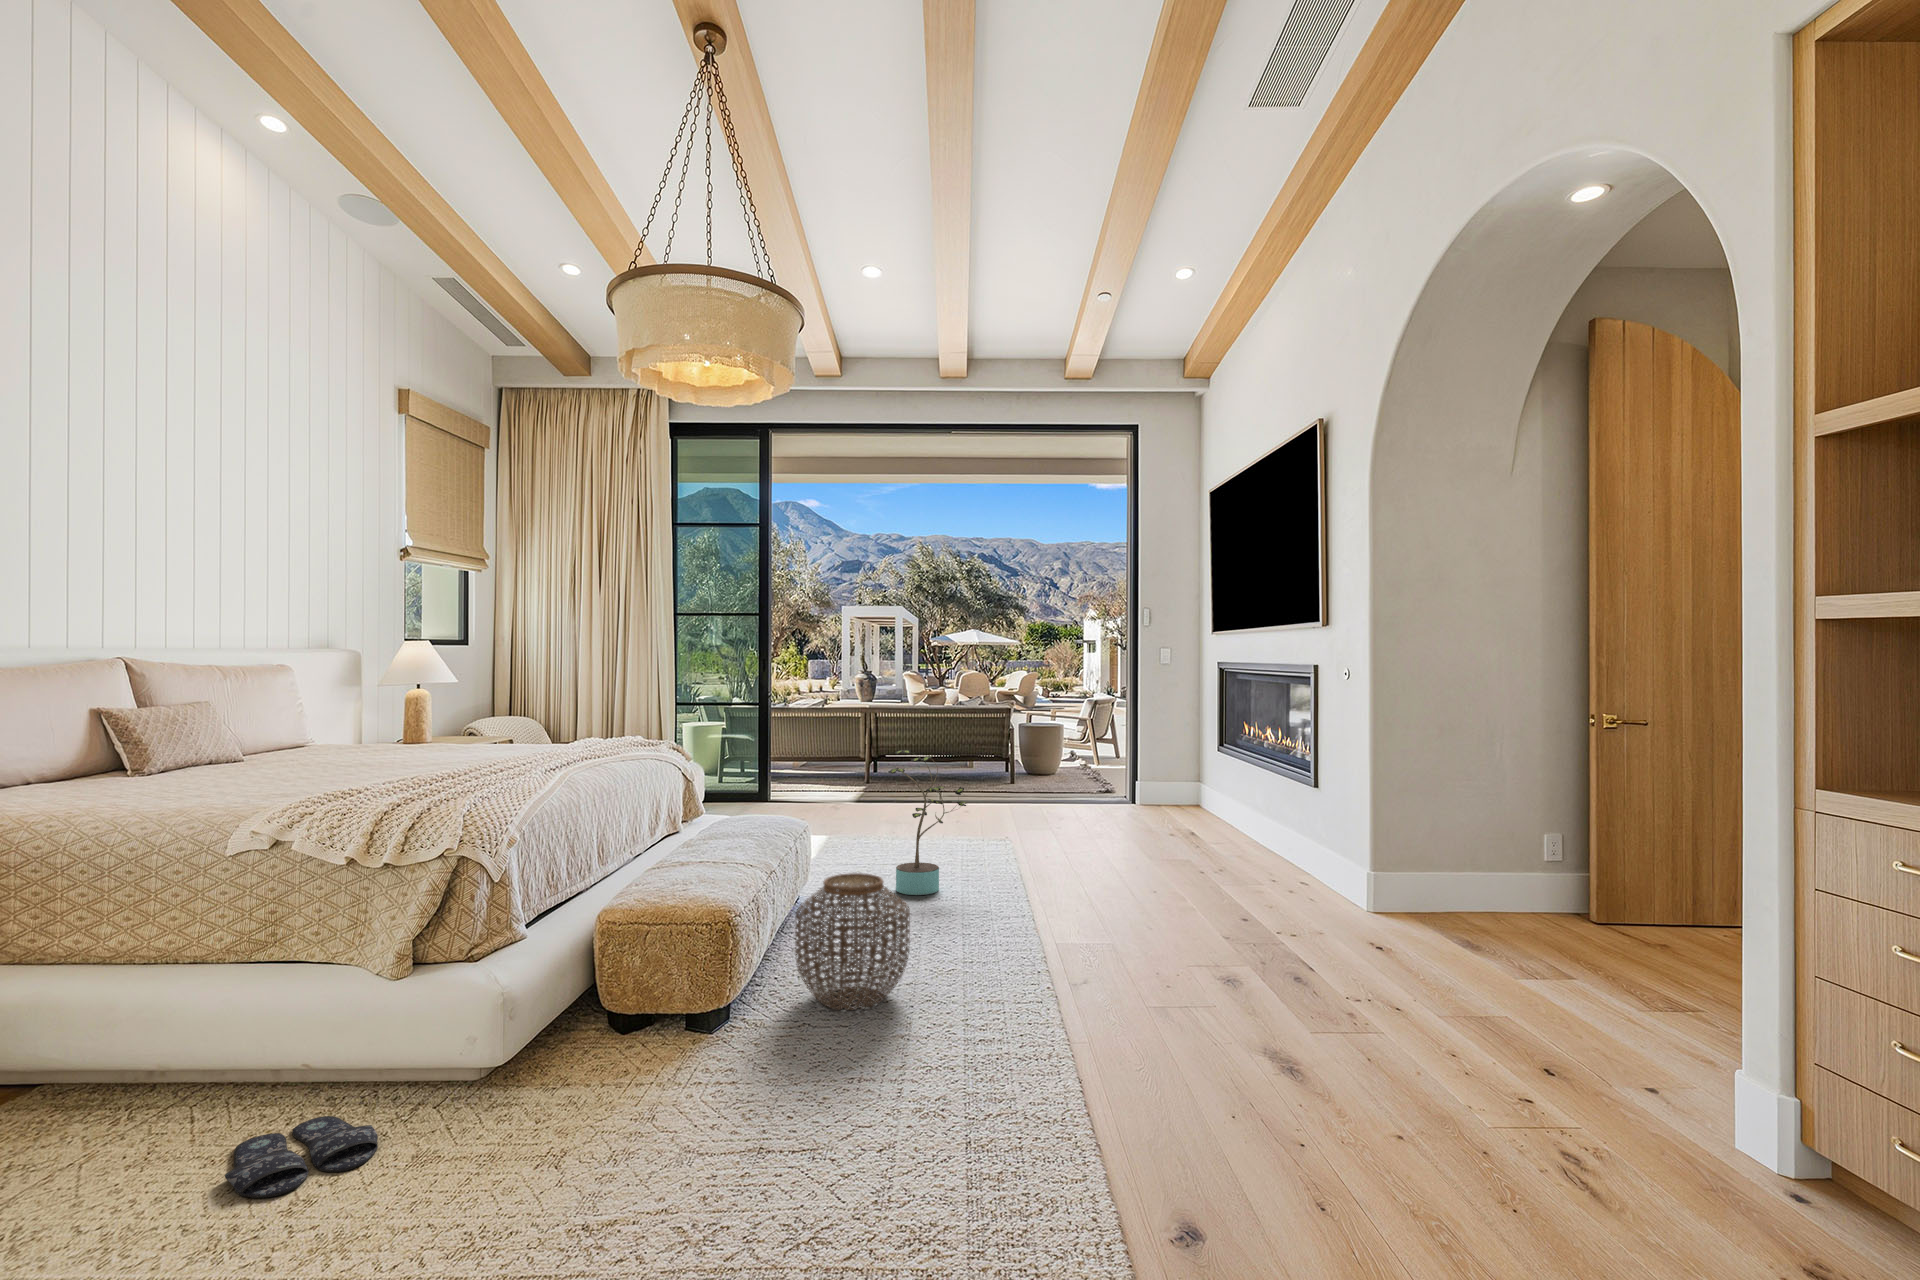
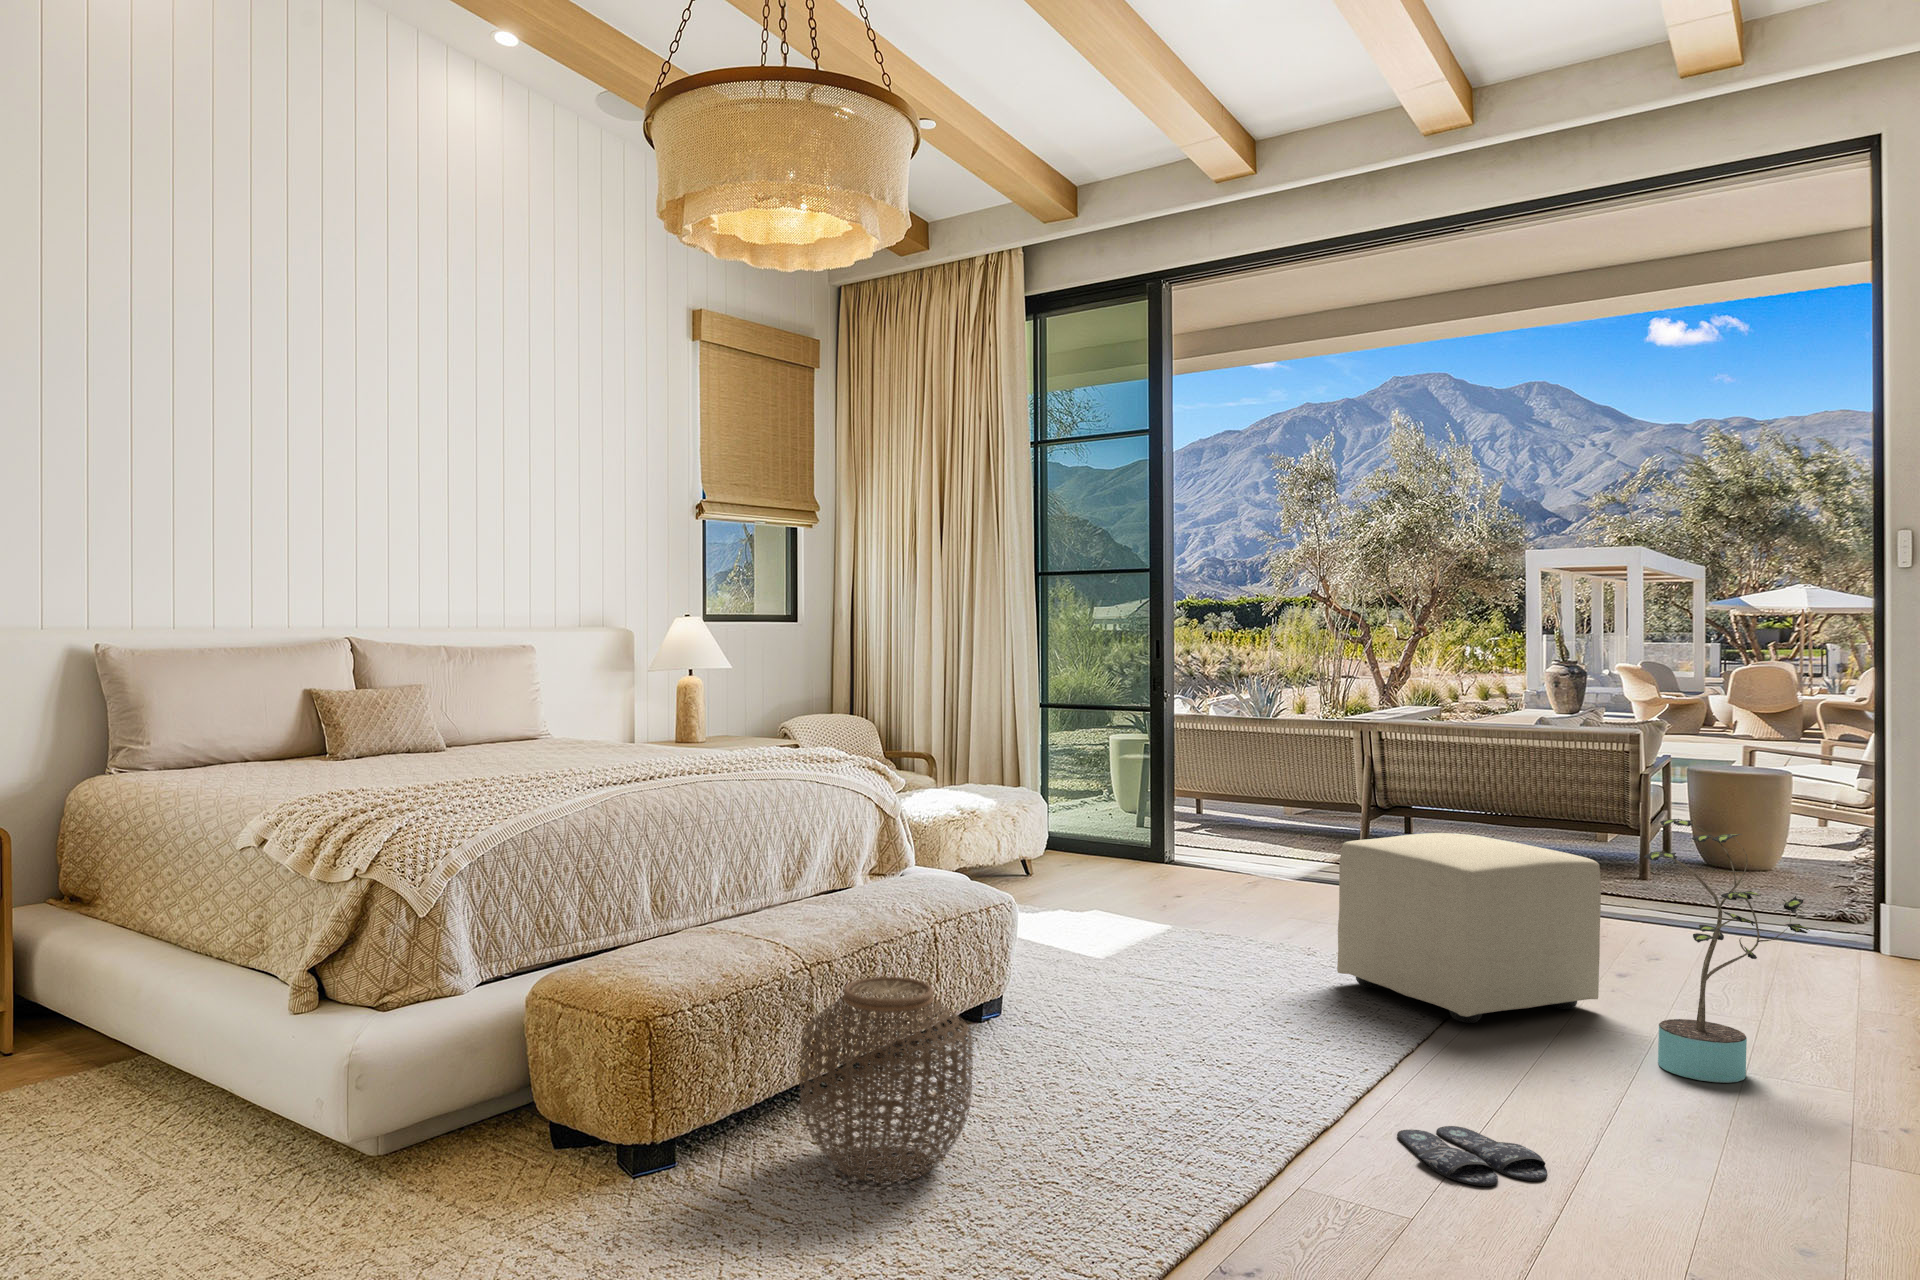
potted plant: present [888,750,966,895] -> present [1644,819,1809,1083]
ottoman: none [960,763,1092,865] -> present [1337,833,1601,1023]
slippers: present [225,1116,378,1198] -> present [1397,1126,1547,1186]

